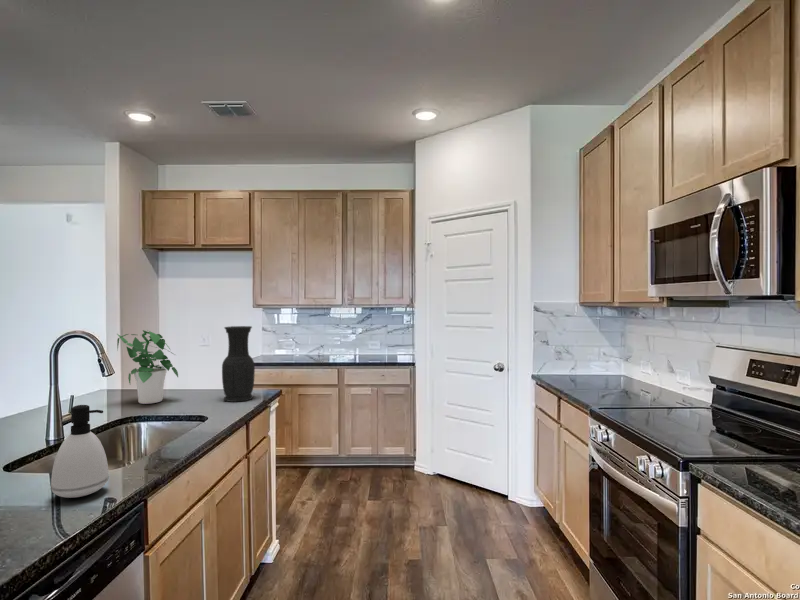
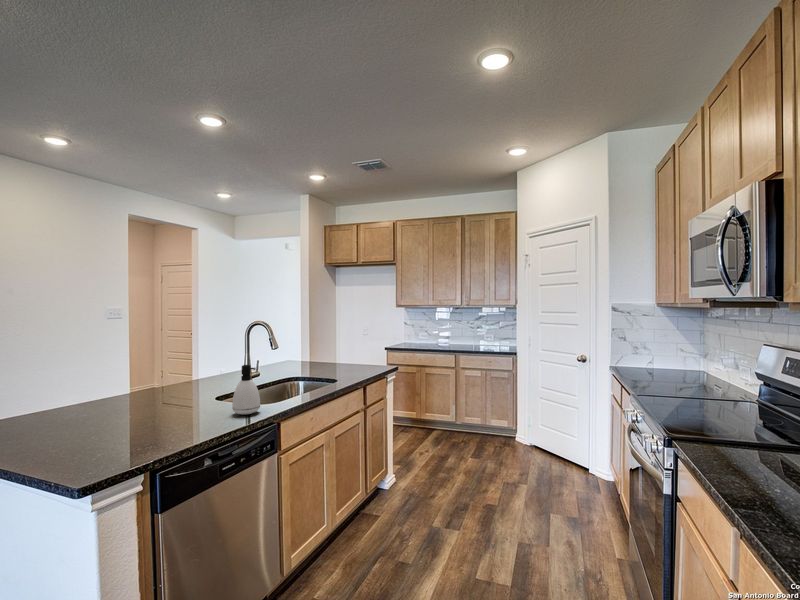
vase: present [222,326,255,402] -> none [351,321,373,373]
potted plant: present [117,330,178,404] -> none [290,323,326,370]

